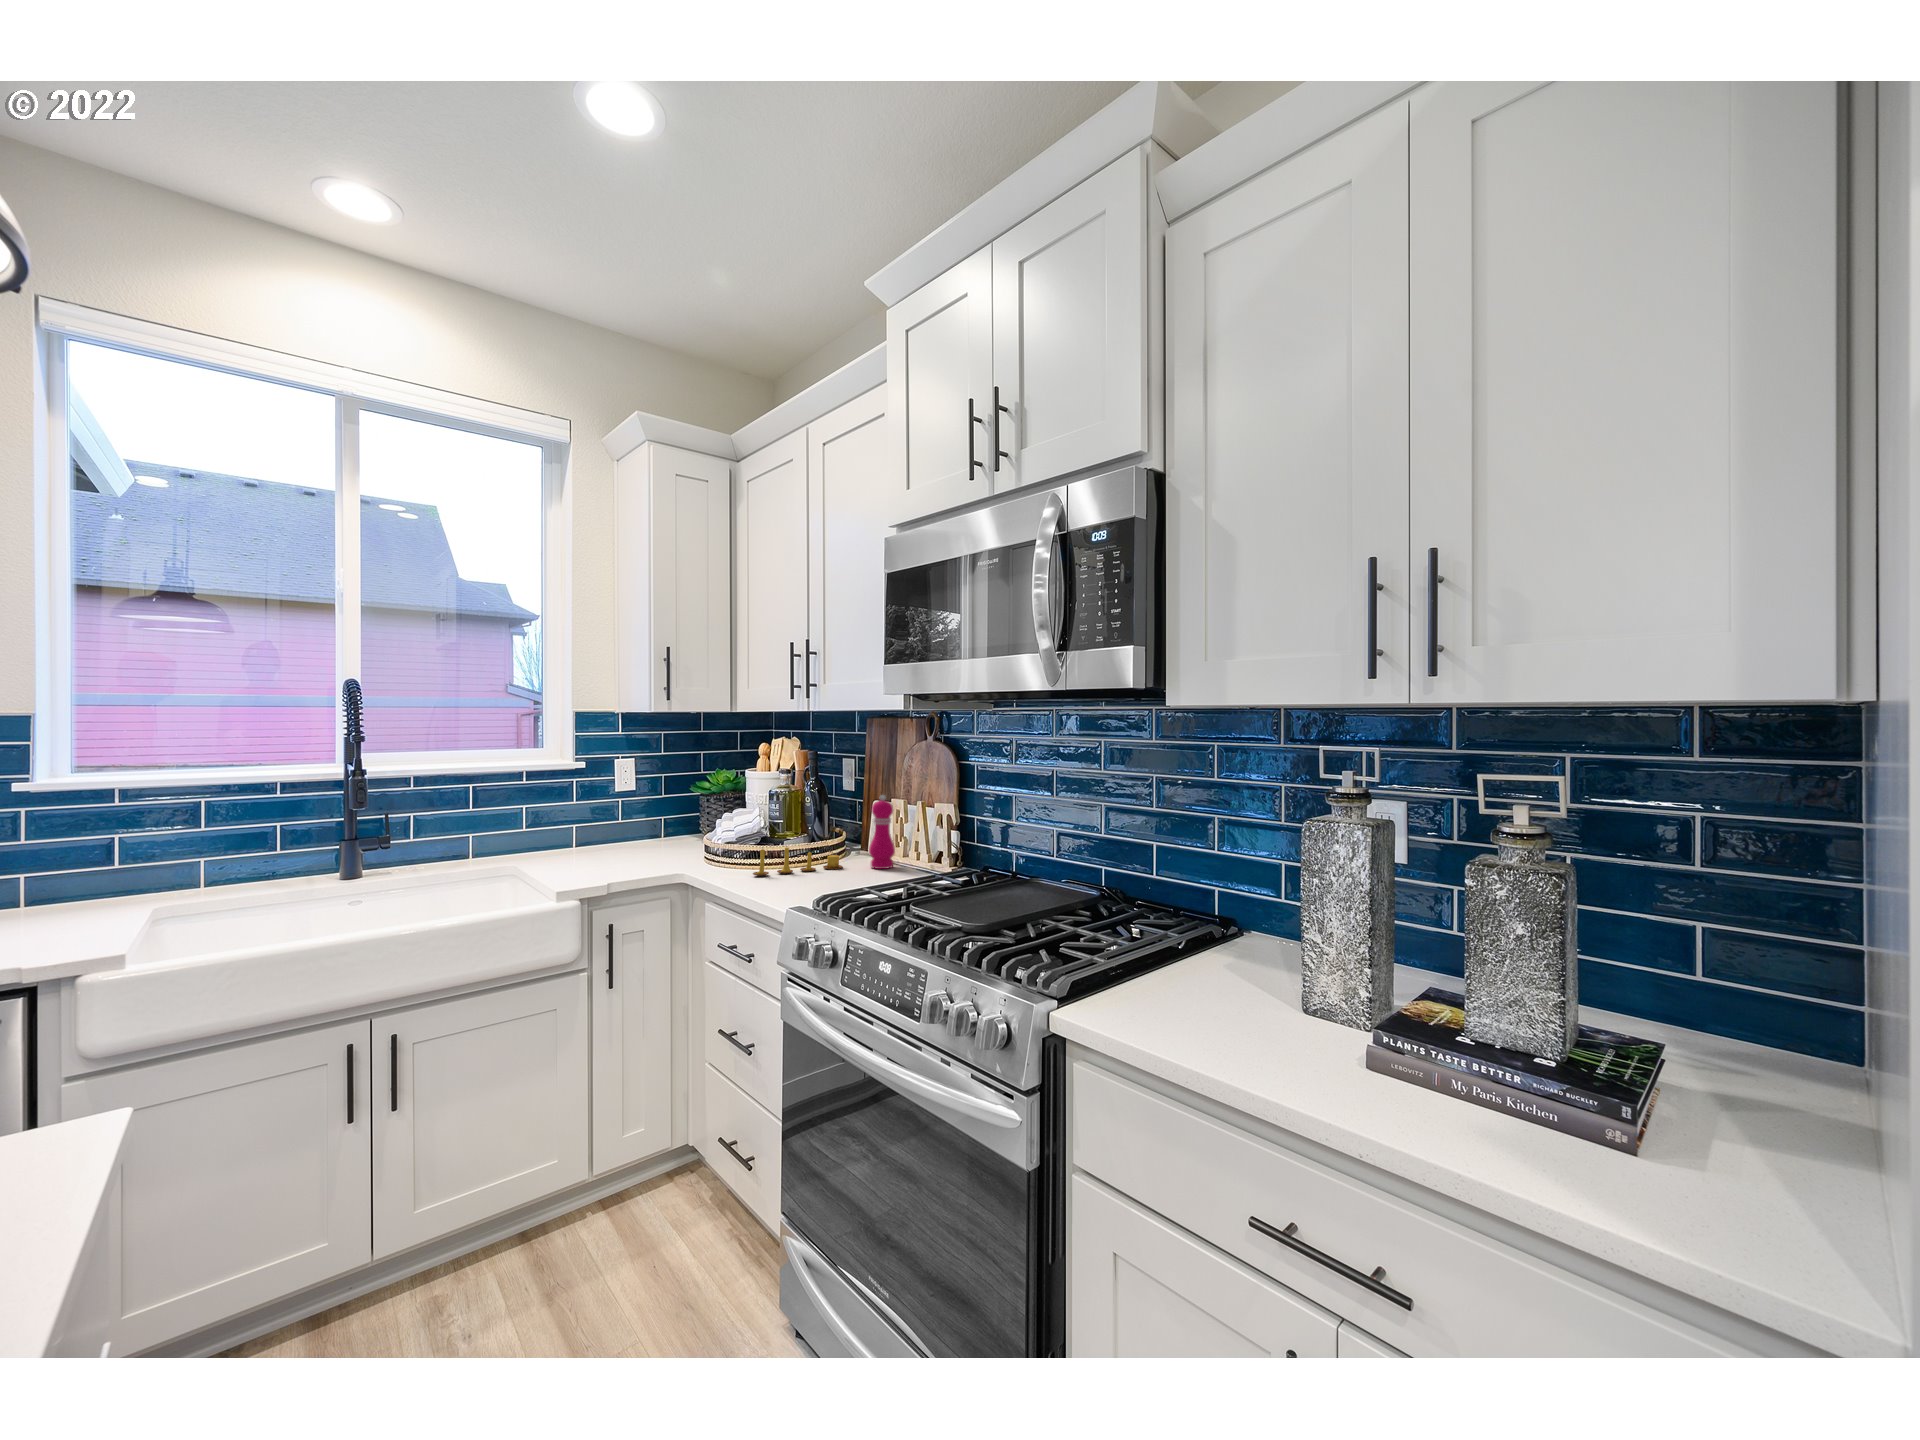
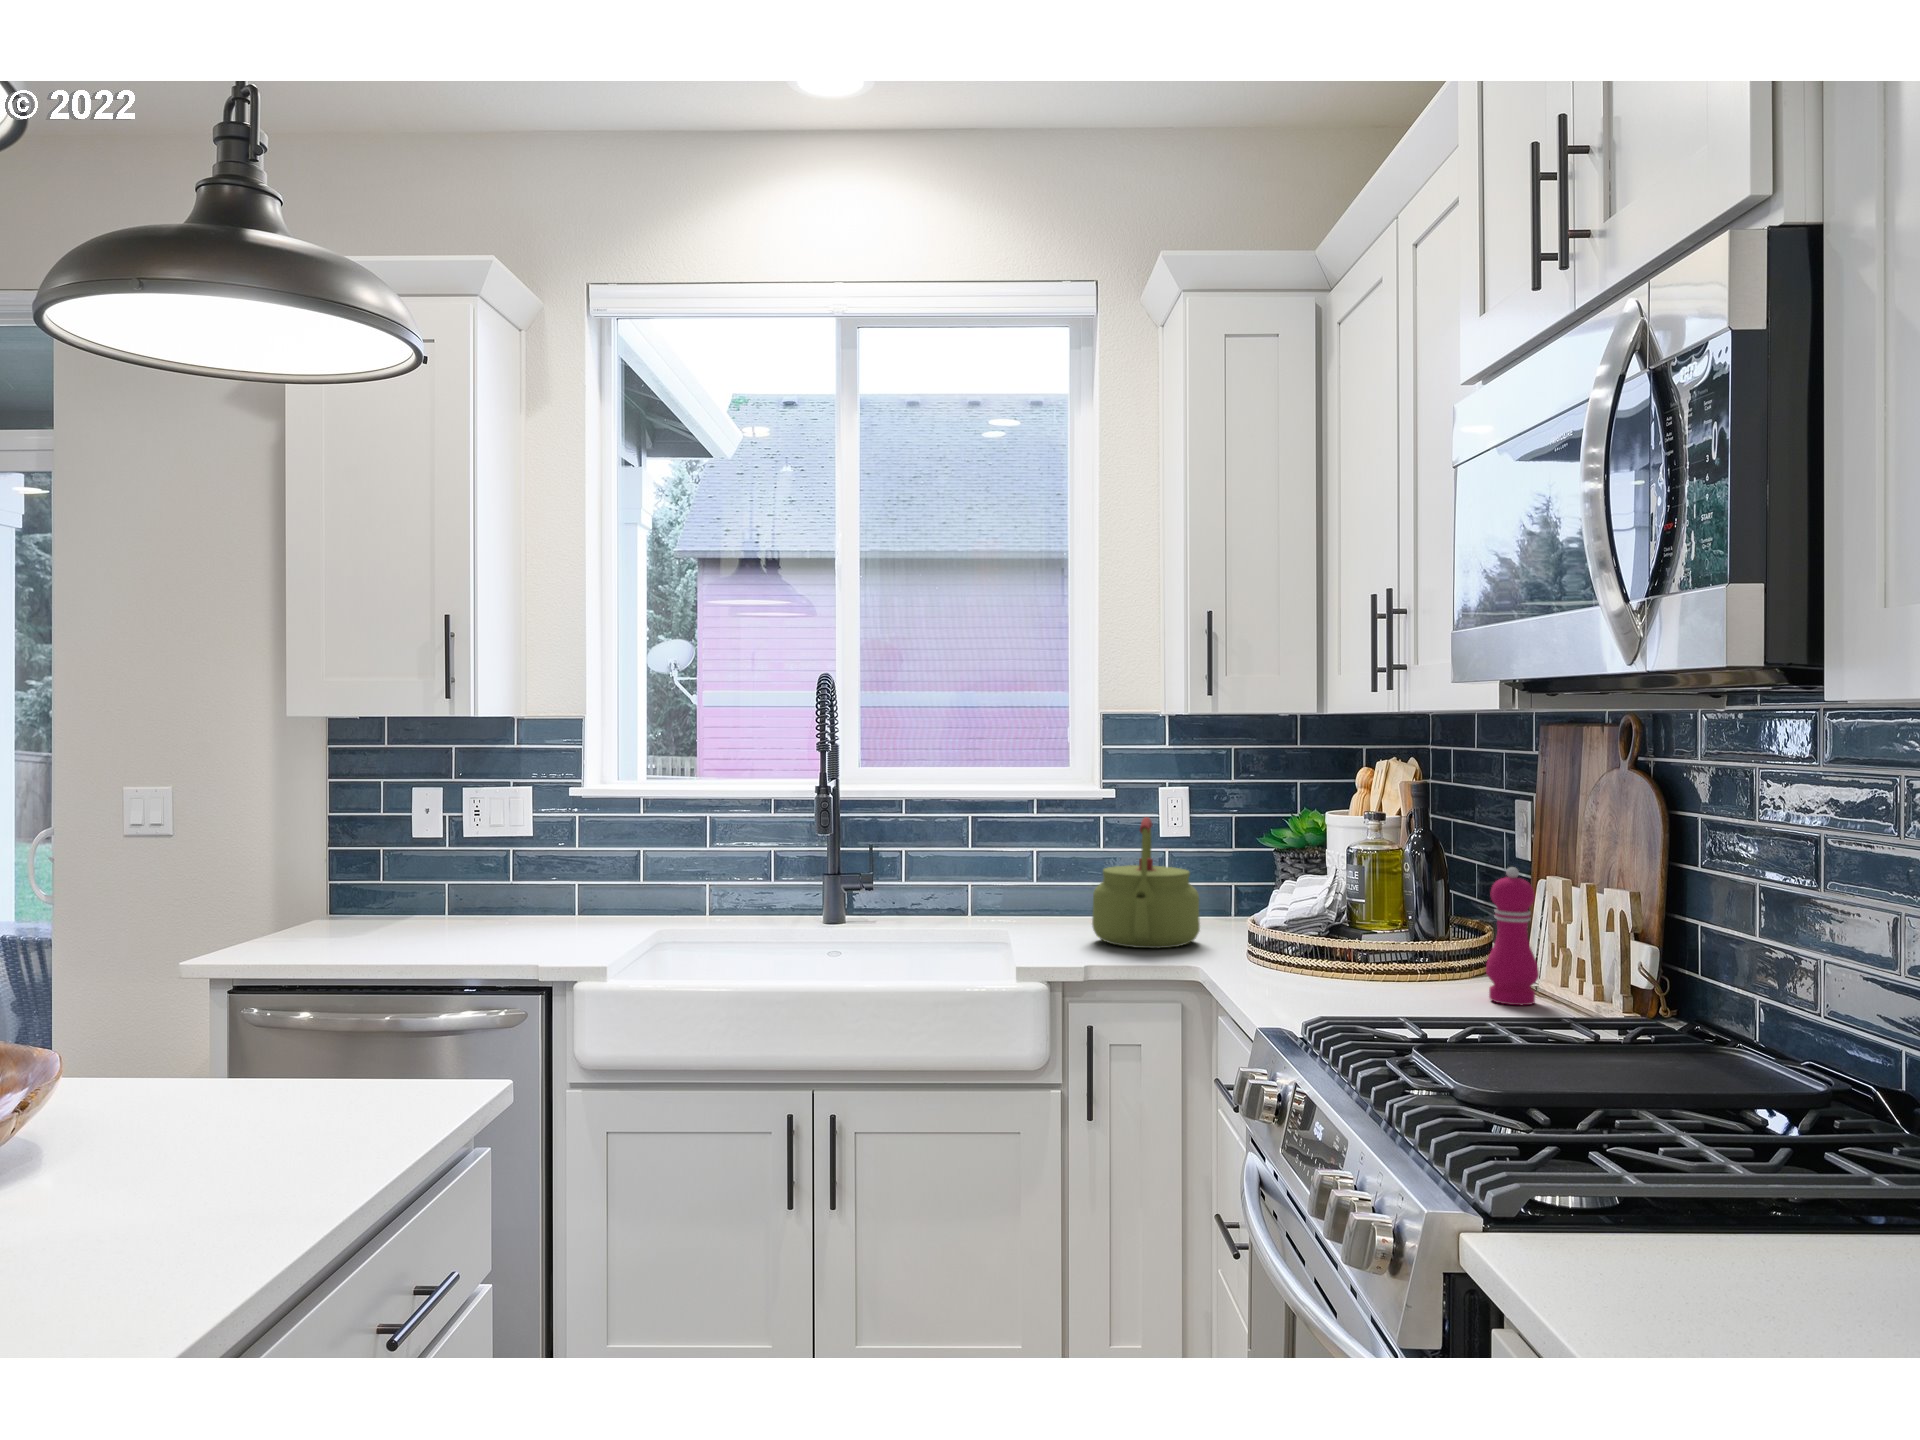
kettle: none [588,779,667,869] -> present [1092,817,1200,948]
candle: present [753,846,843,876] -> none [1277,937,1442,993]

